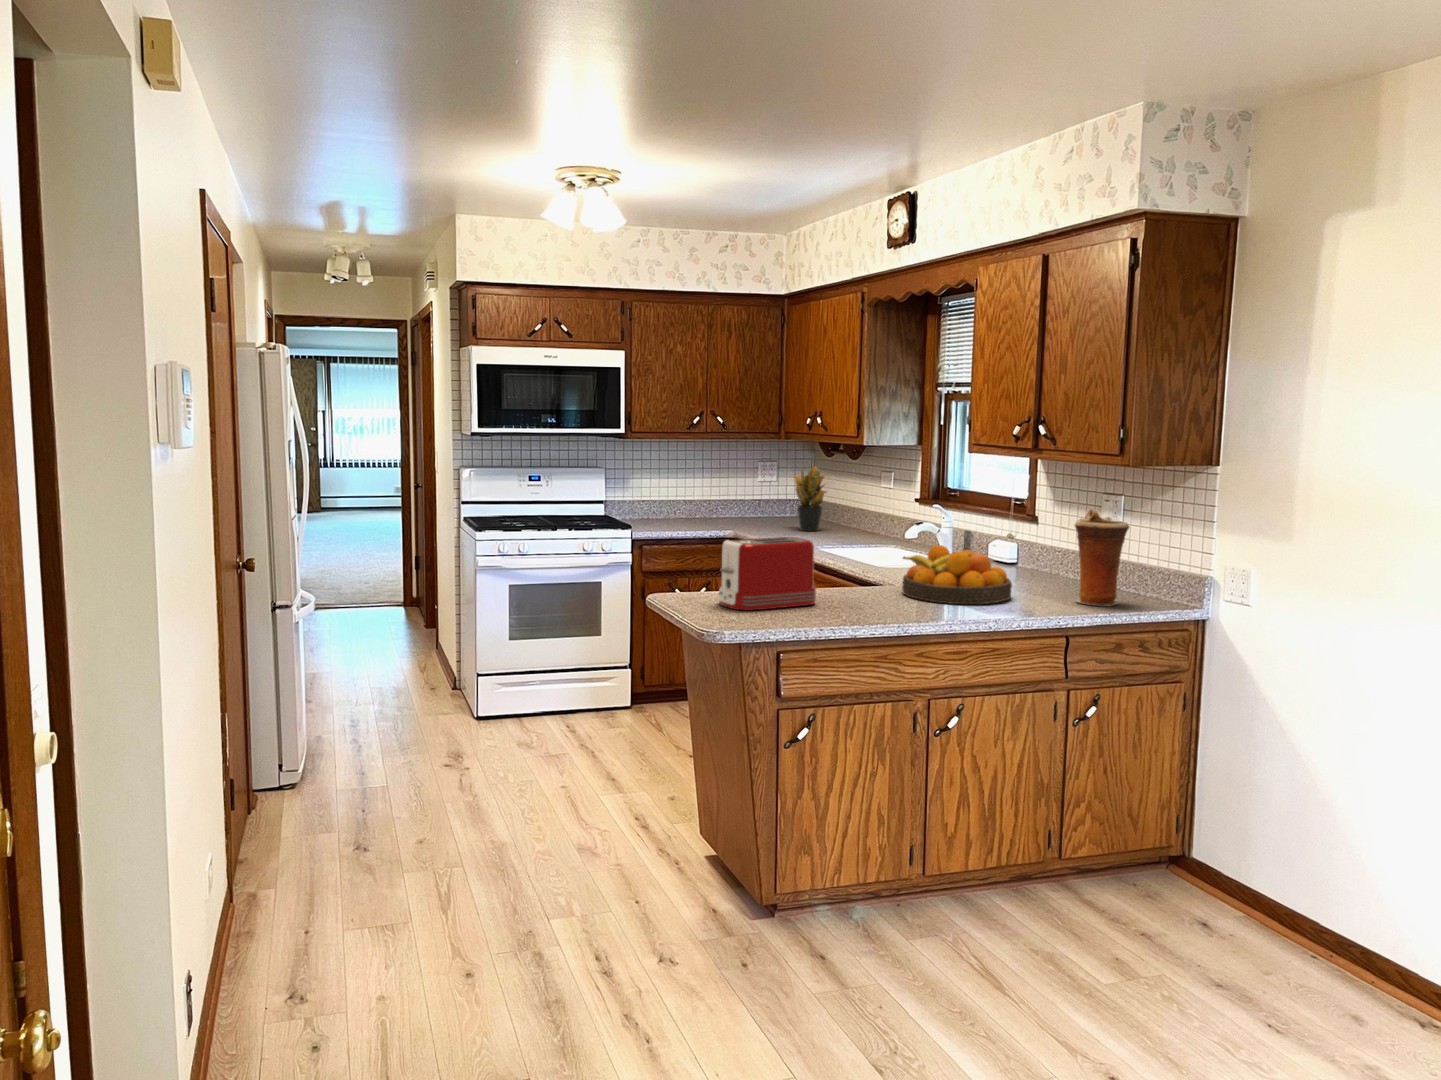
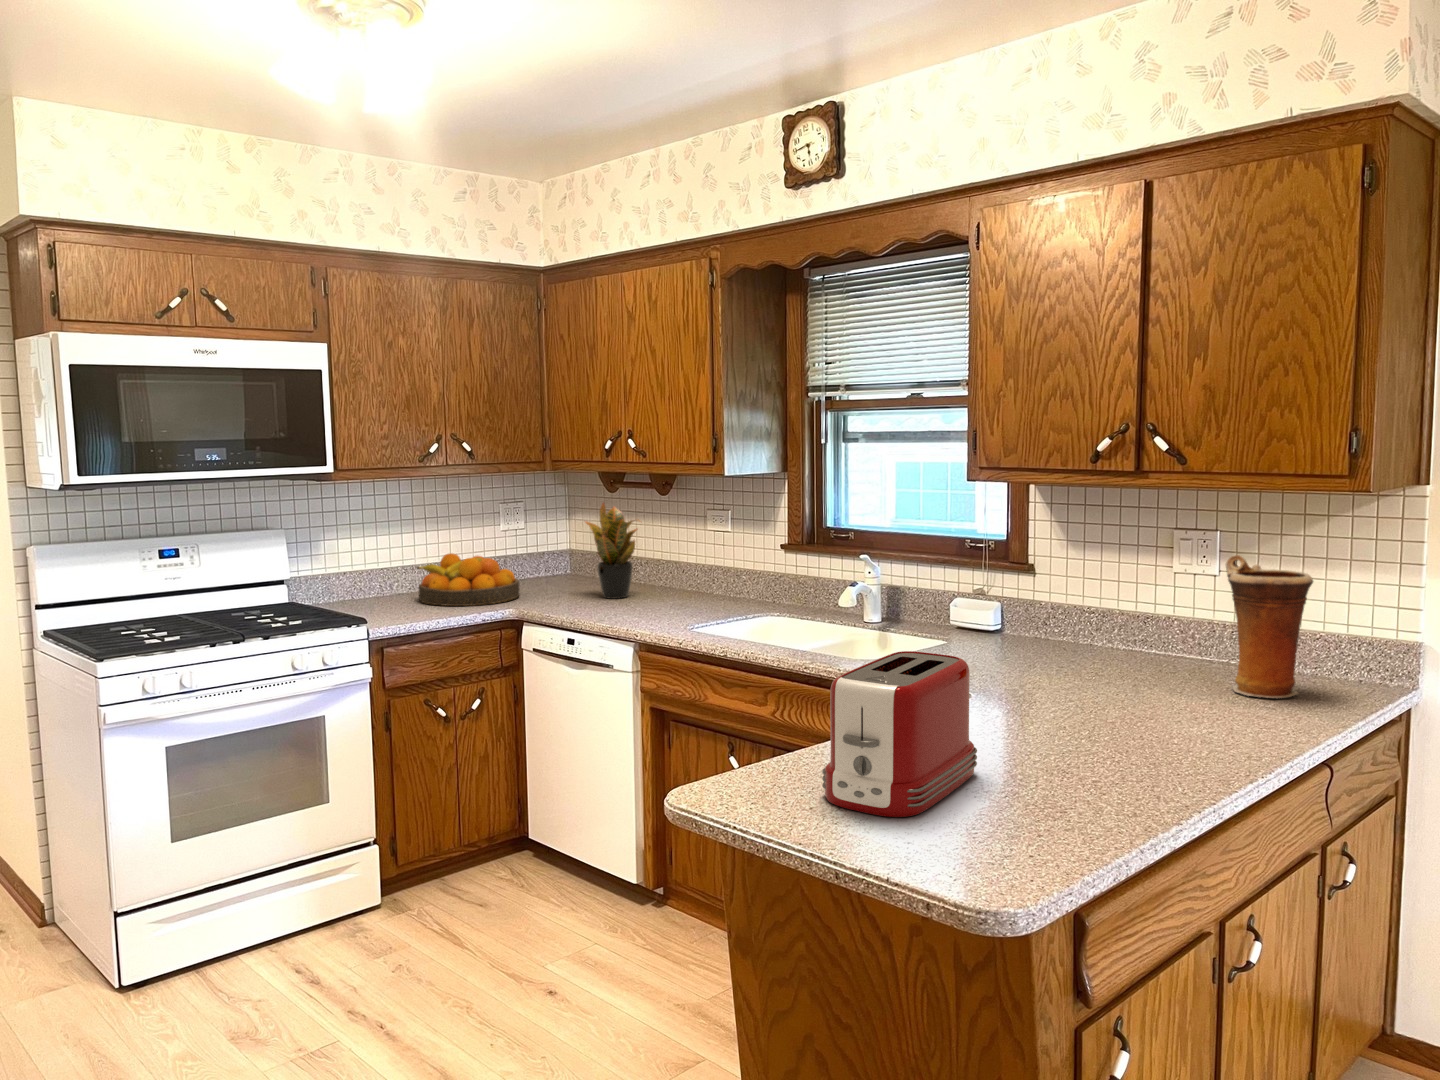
fruit bowl: present [902,545,1012,604] -> present [417,553,520,606]

